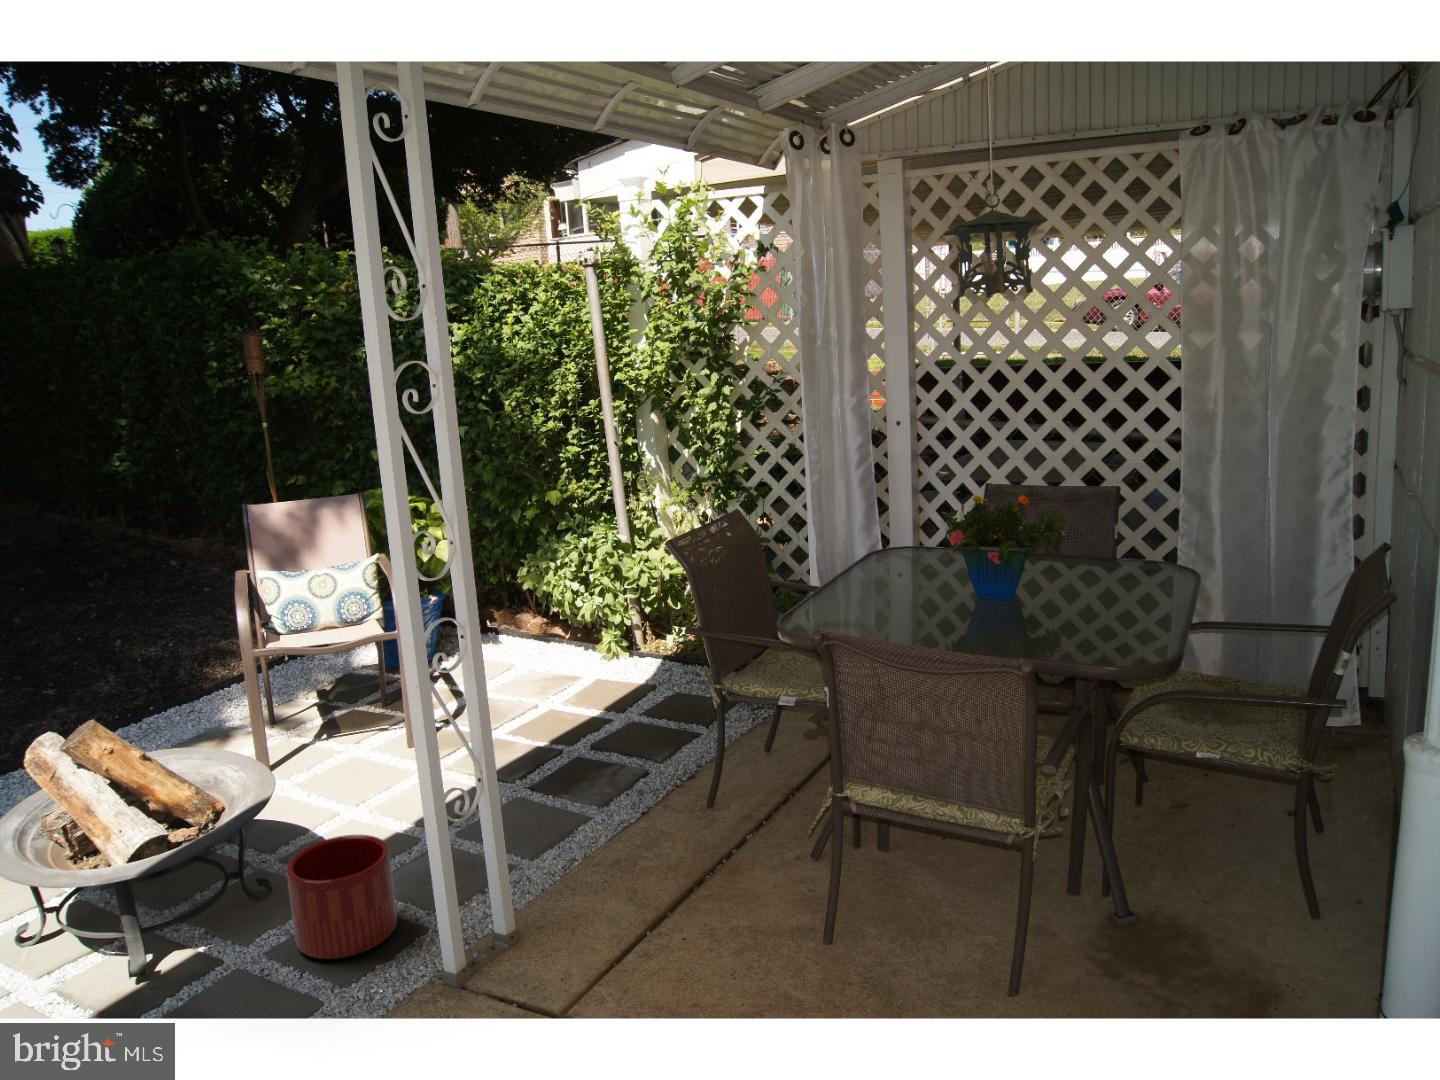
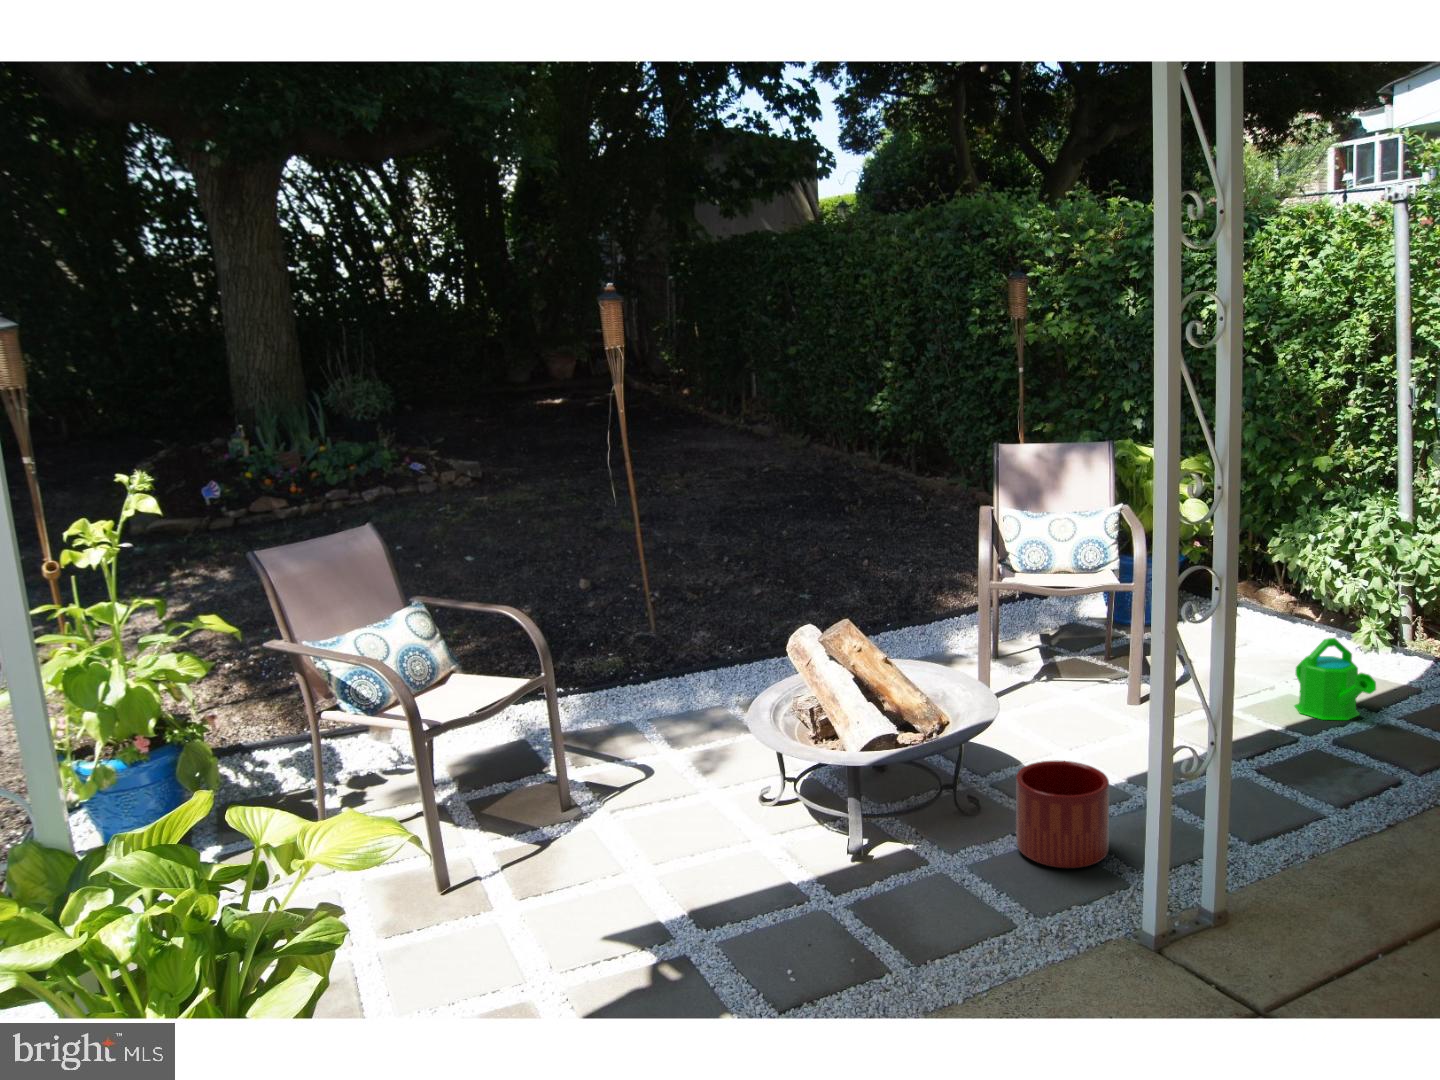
watering can: none [554,653,621,729] -> present [1295,638,1376,720]

